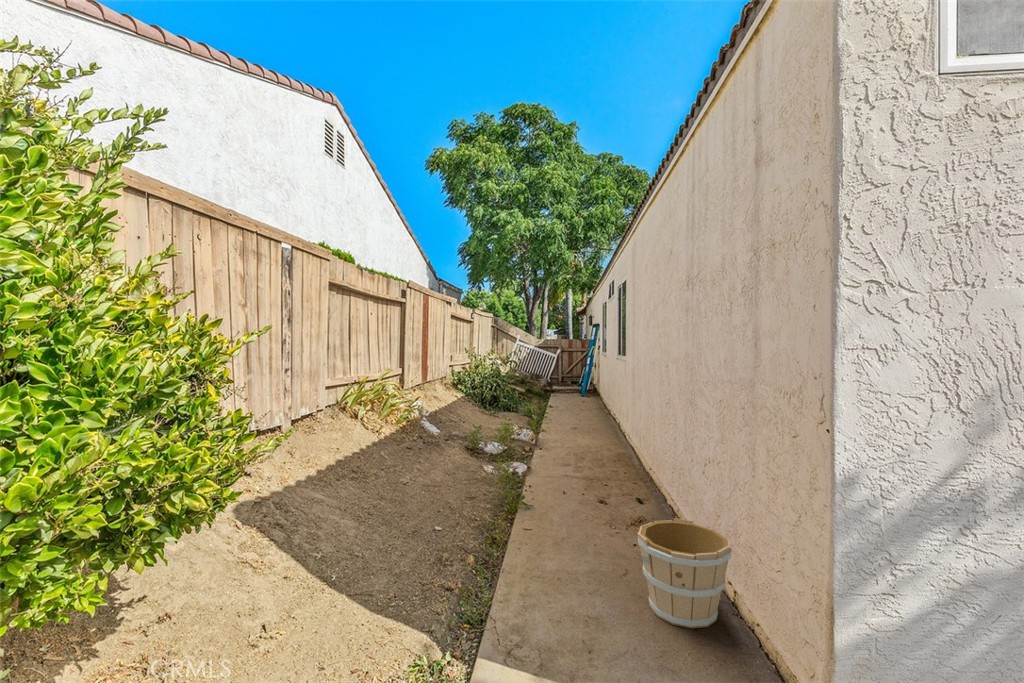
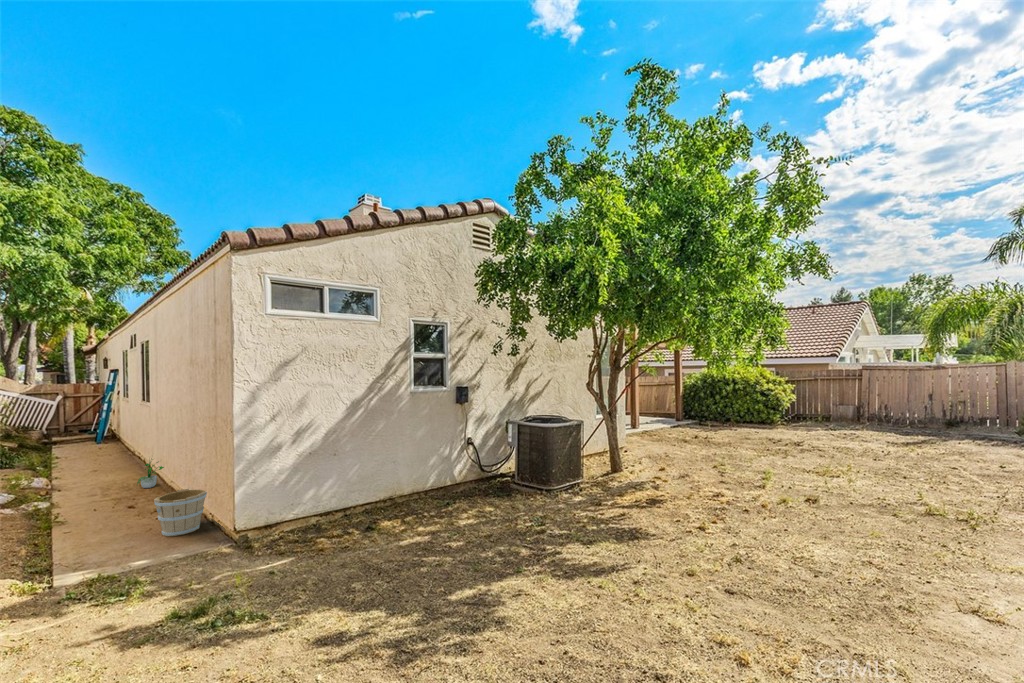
potted plant: none [612,423,645,473] -> present [137,462,164,488]

